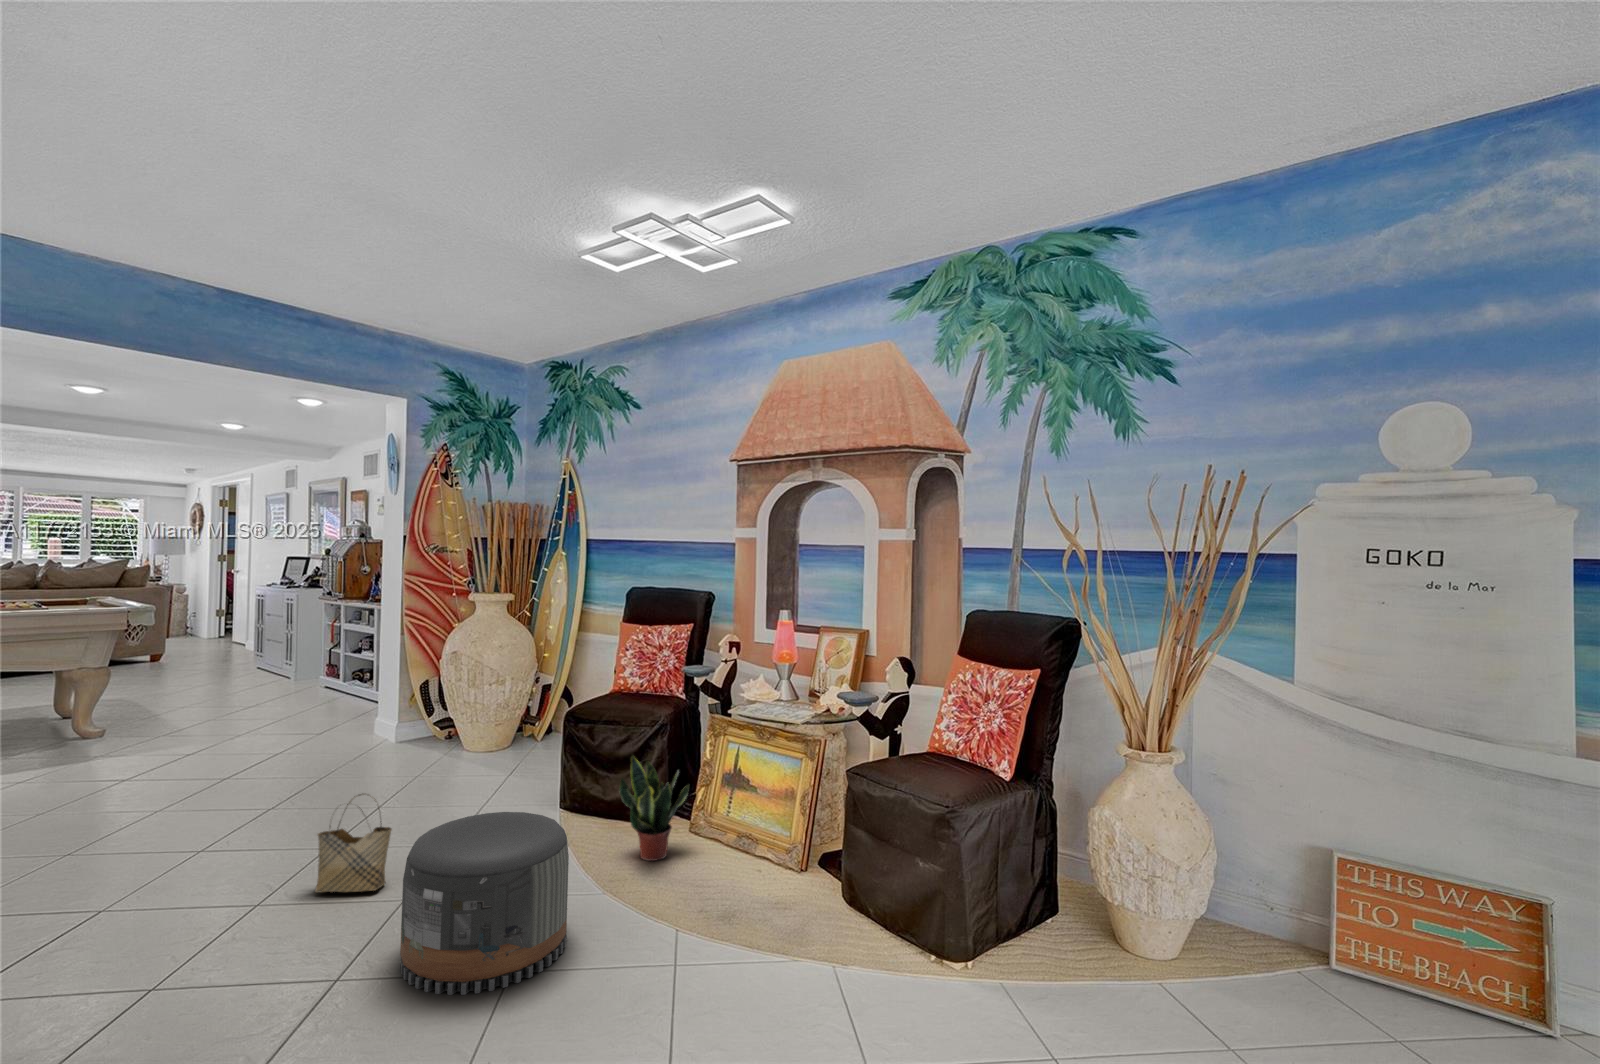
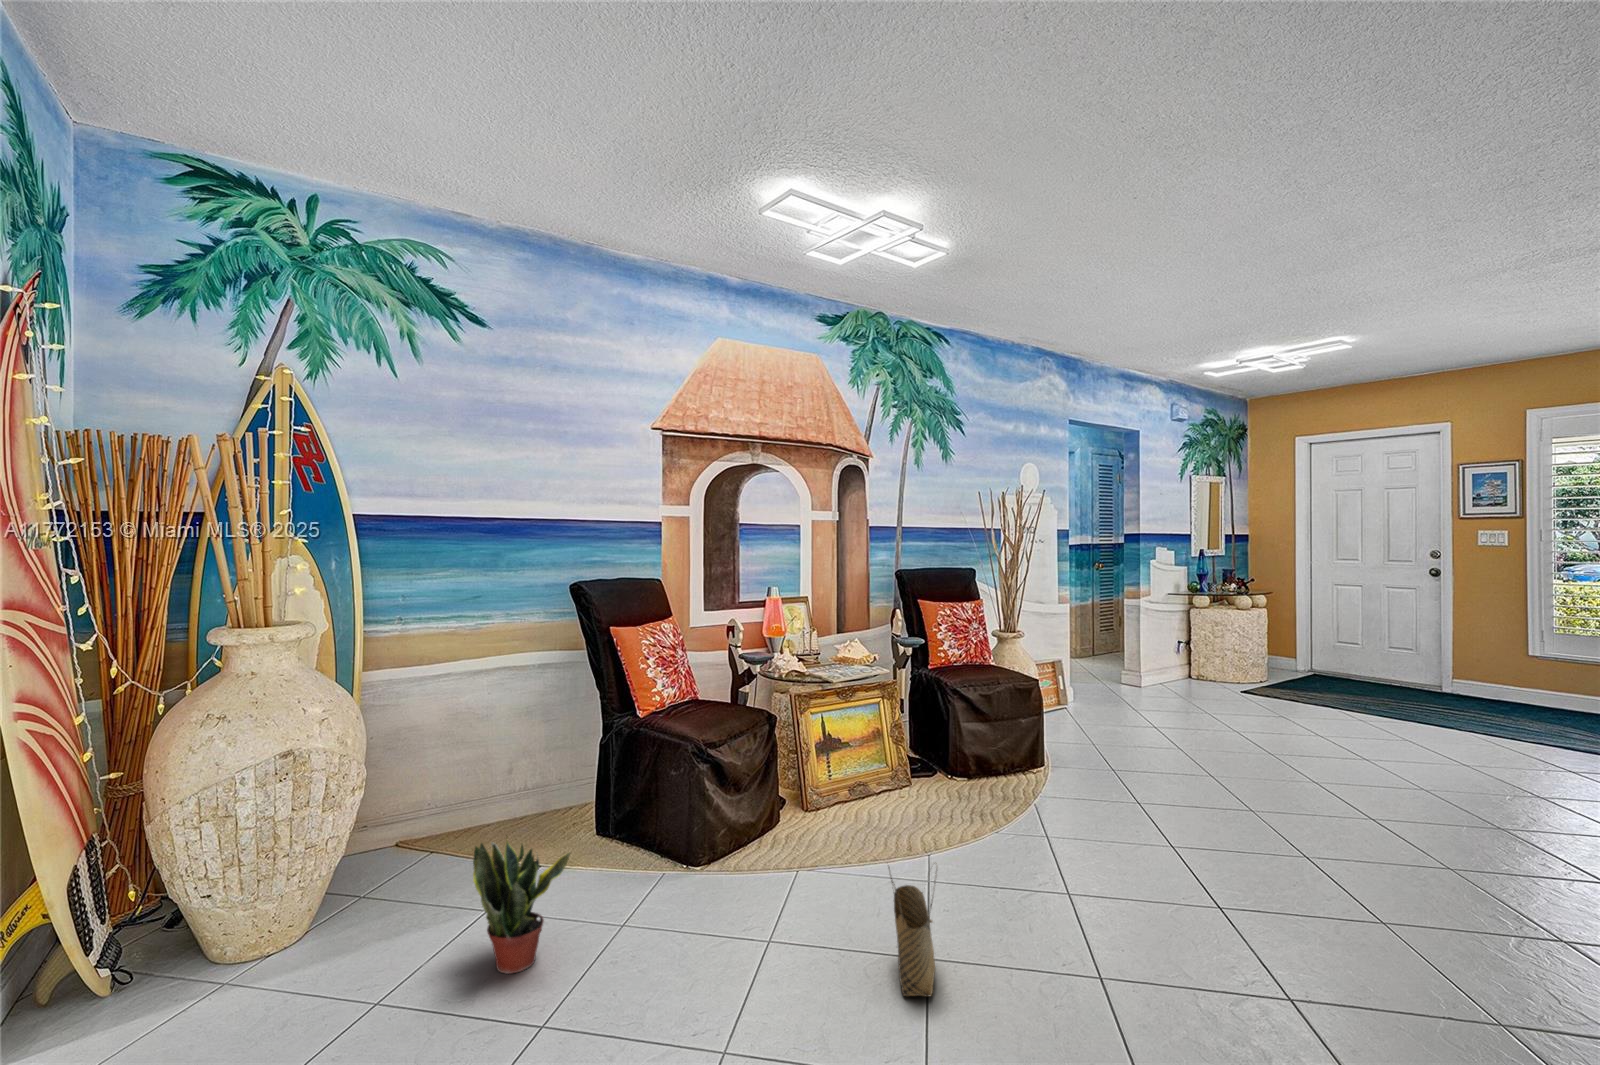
potted plant: present [619,756,689,861] -> present [473,841,570,974]
pouf: present [400,812,569,995] -> none [980,770,1120,923]

